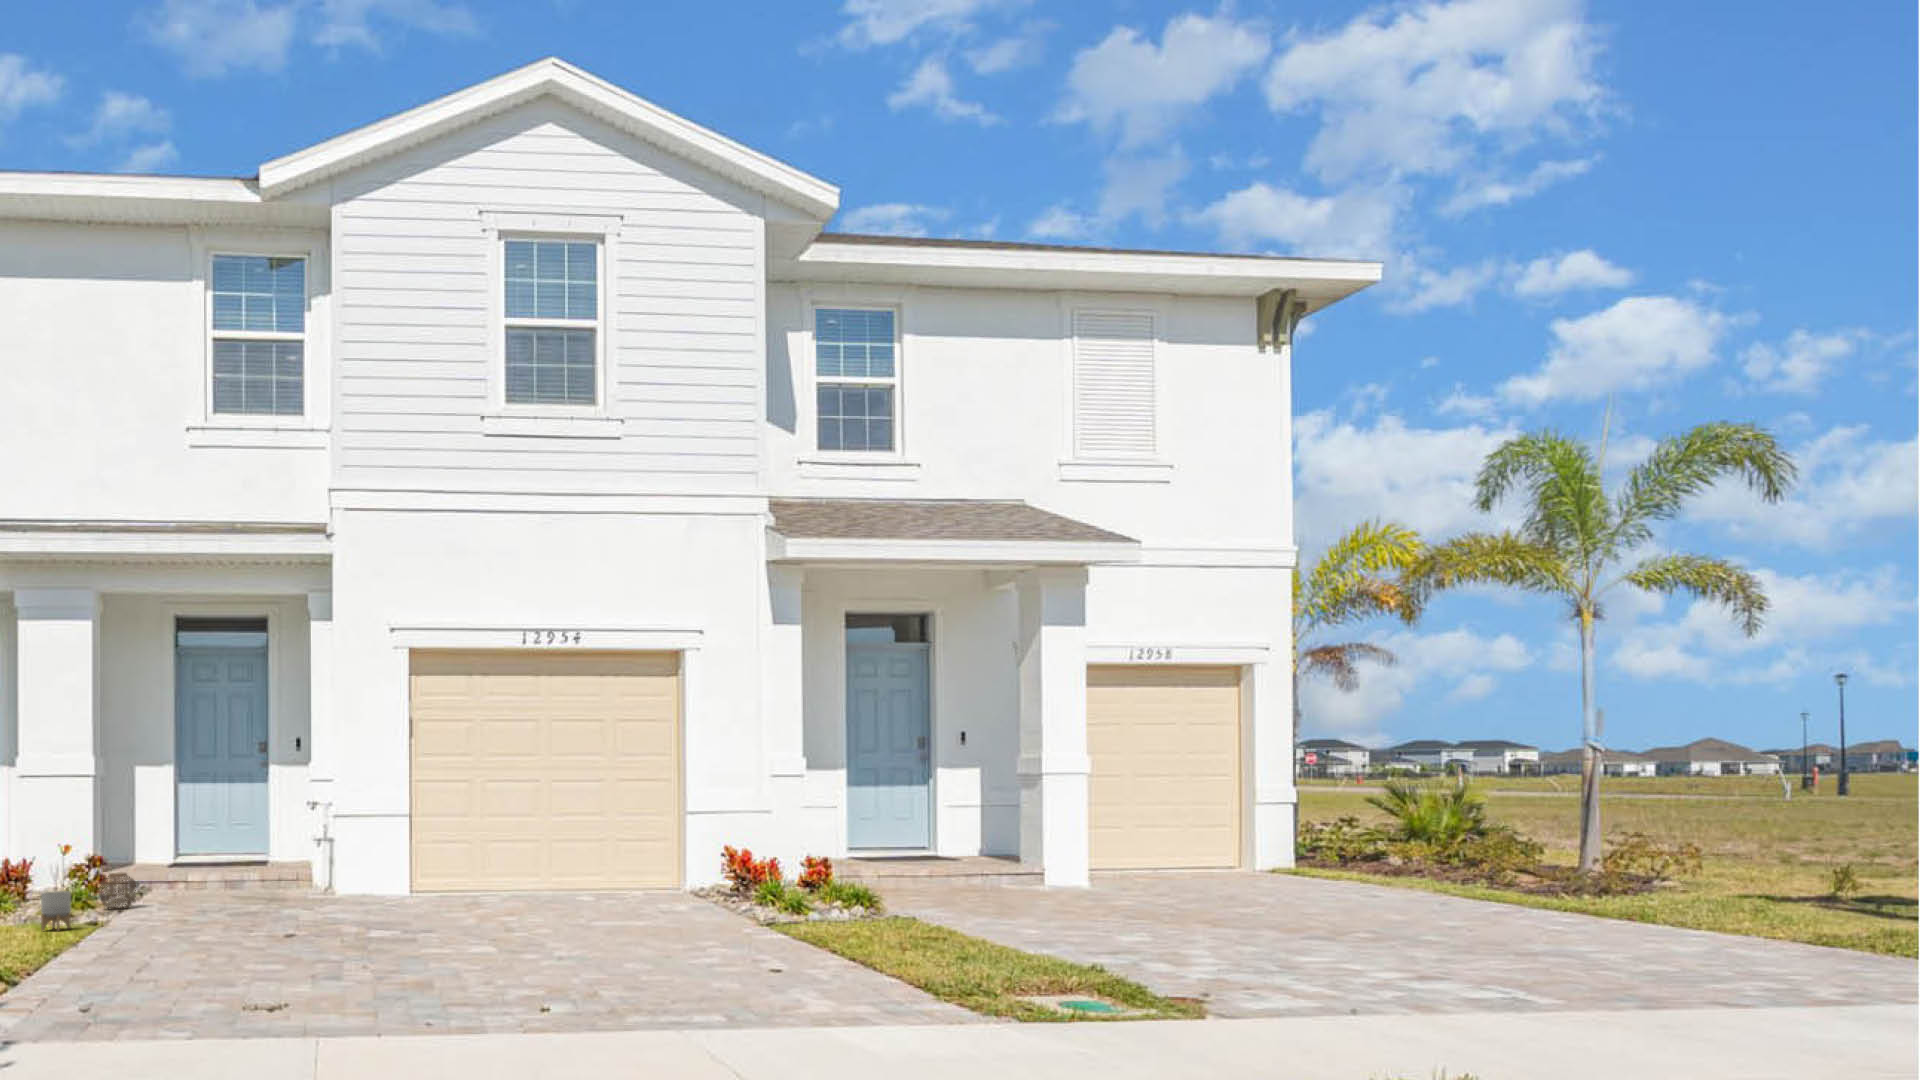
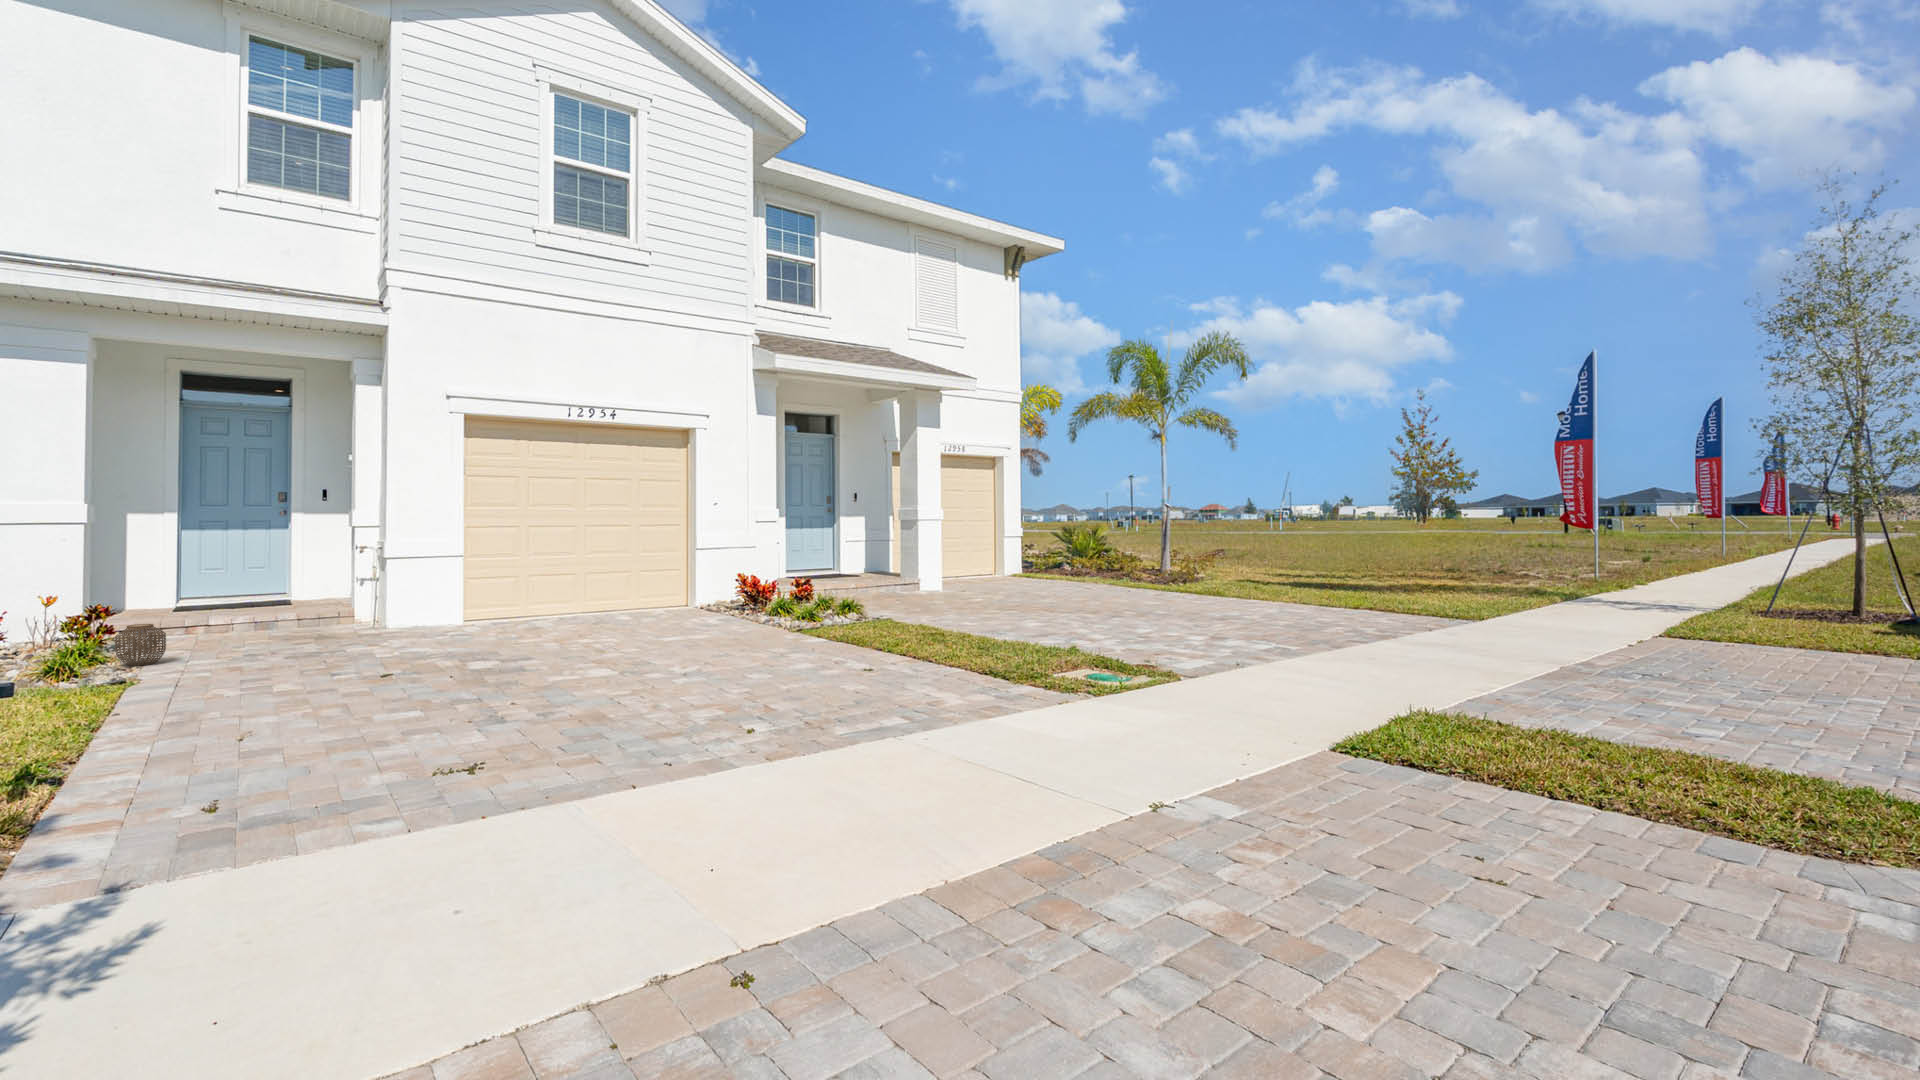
planter: present [41,891,71,931] -> none [34,656,85,709]

